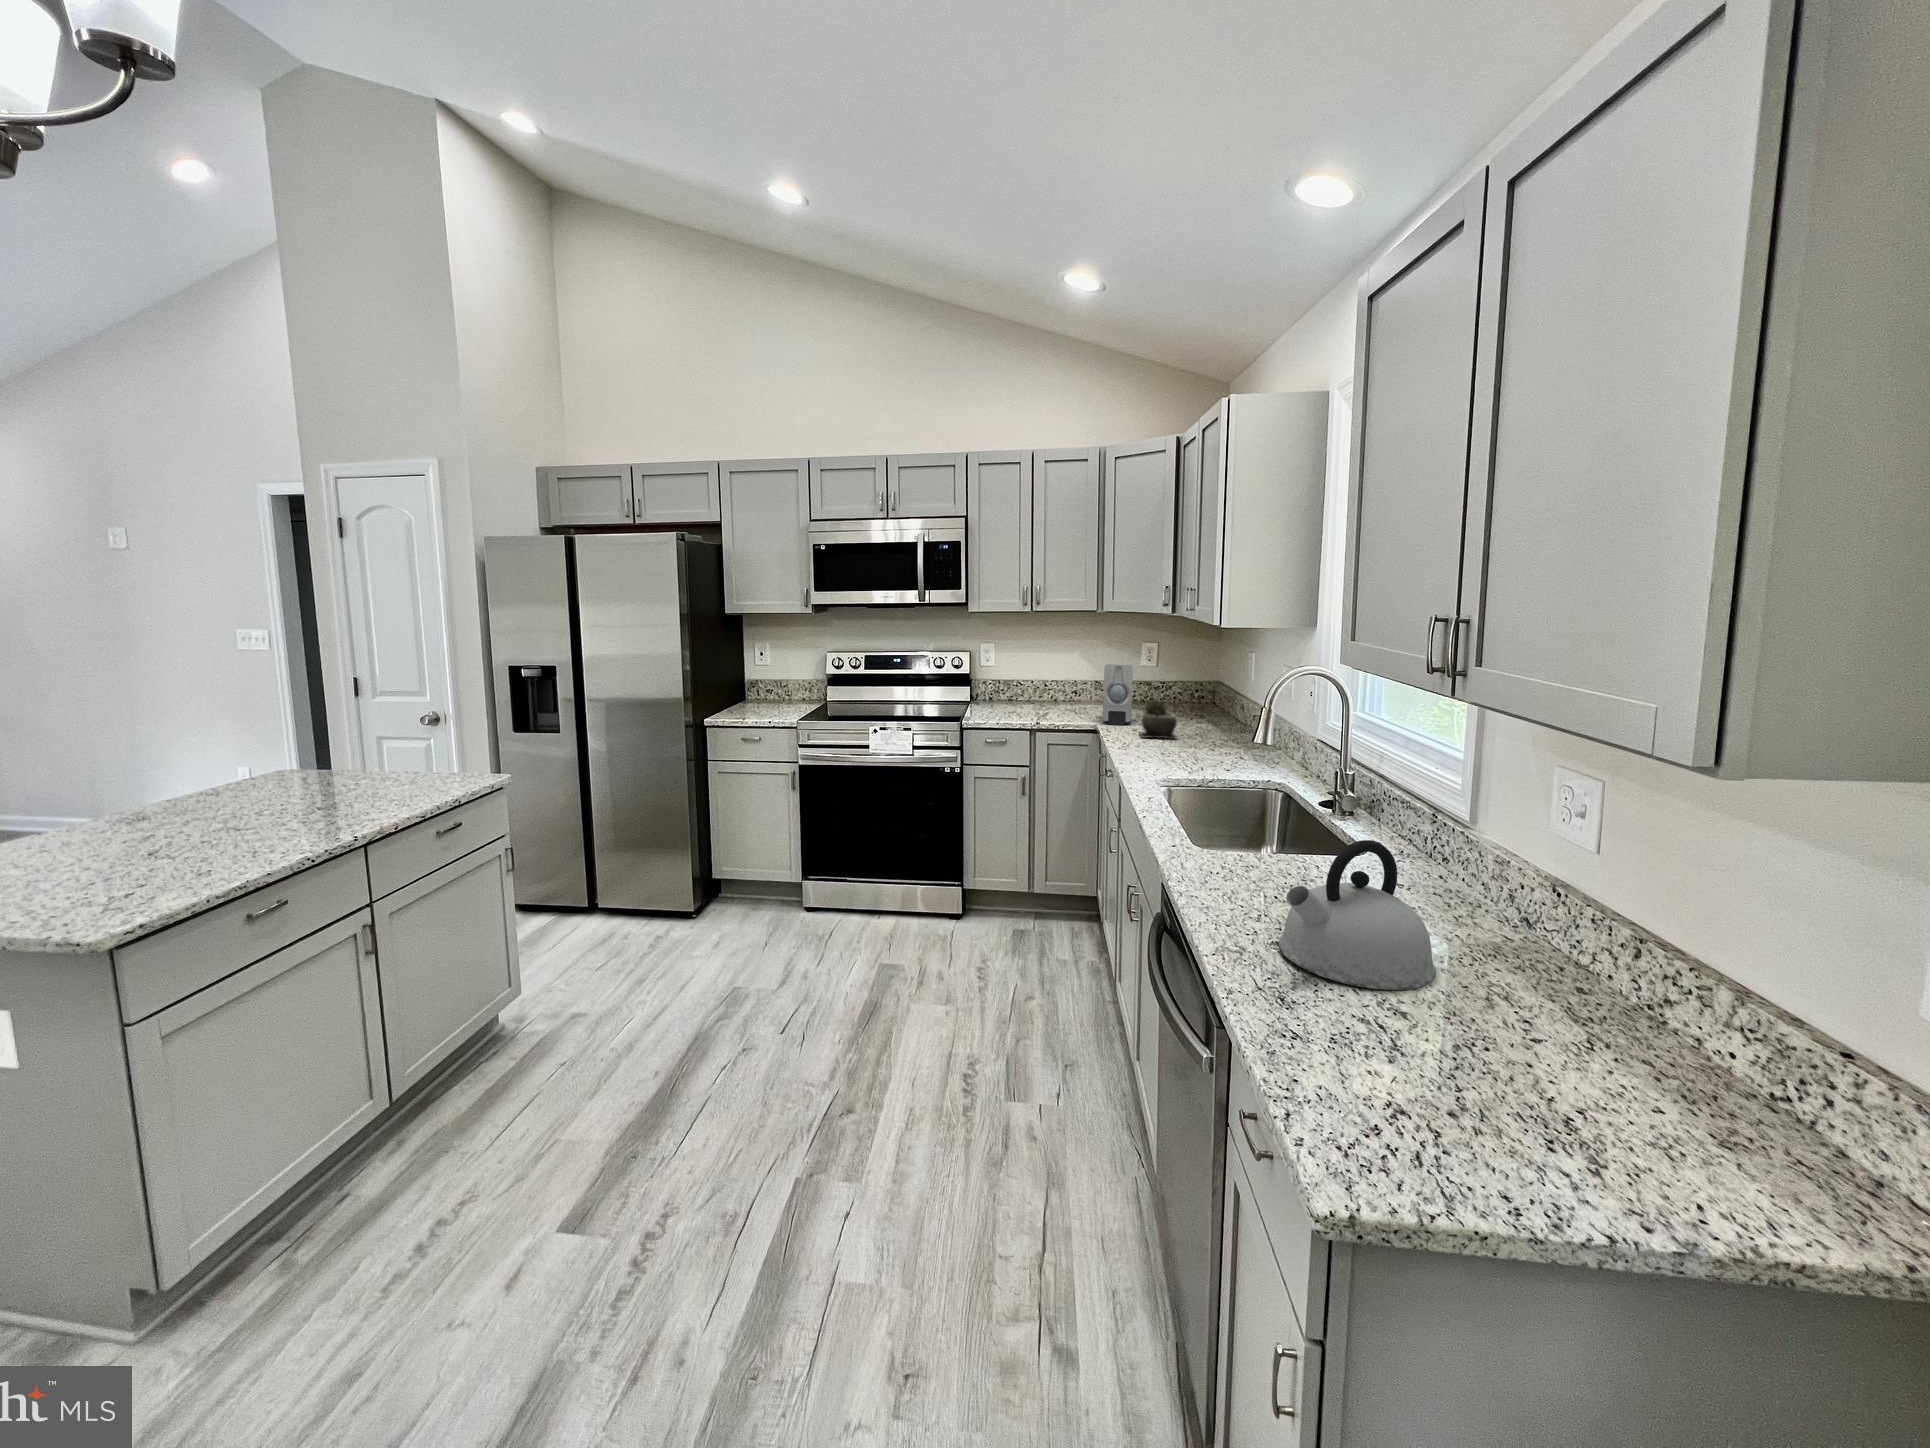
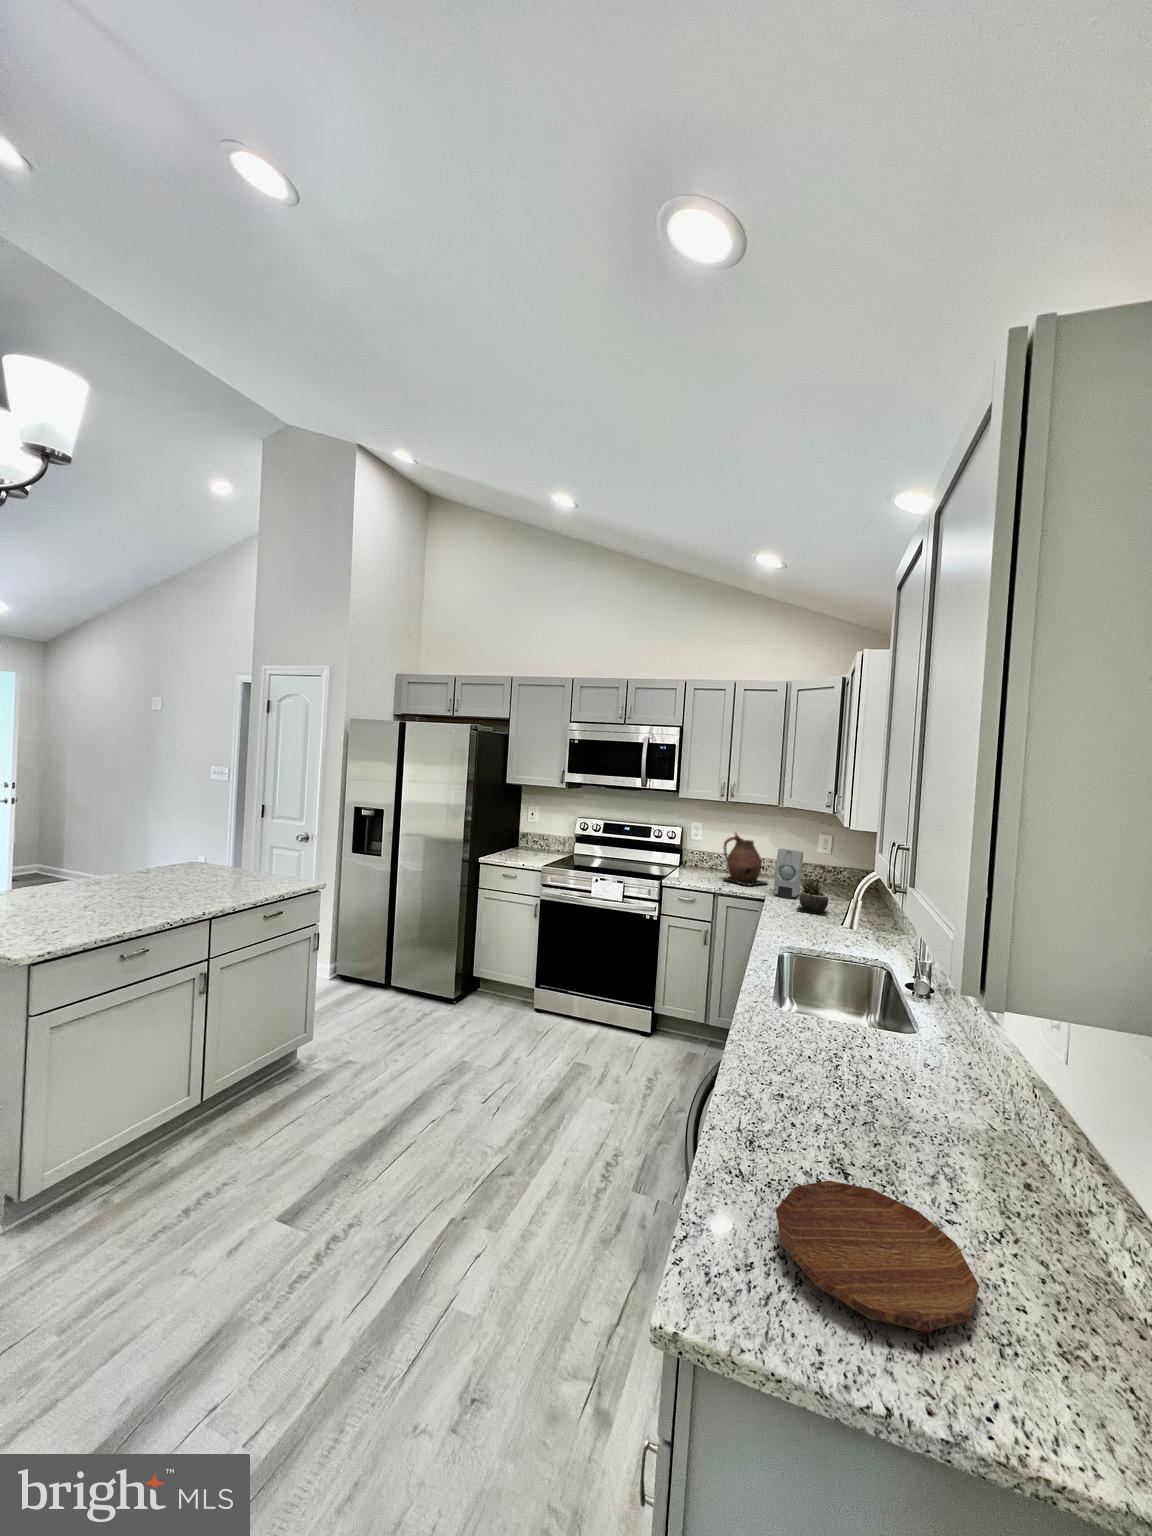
ceramic pitcher: none [1029,650,1088,716] -> present [723,832,766,885]
kettle: present [1279,840,1436,990] -> none [784,1020,912,1156]
tray: none [1368,1021,1629,1153] -> present [776,1181,979,1332]

